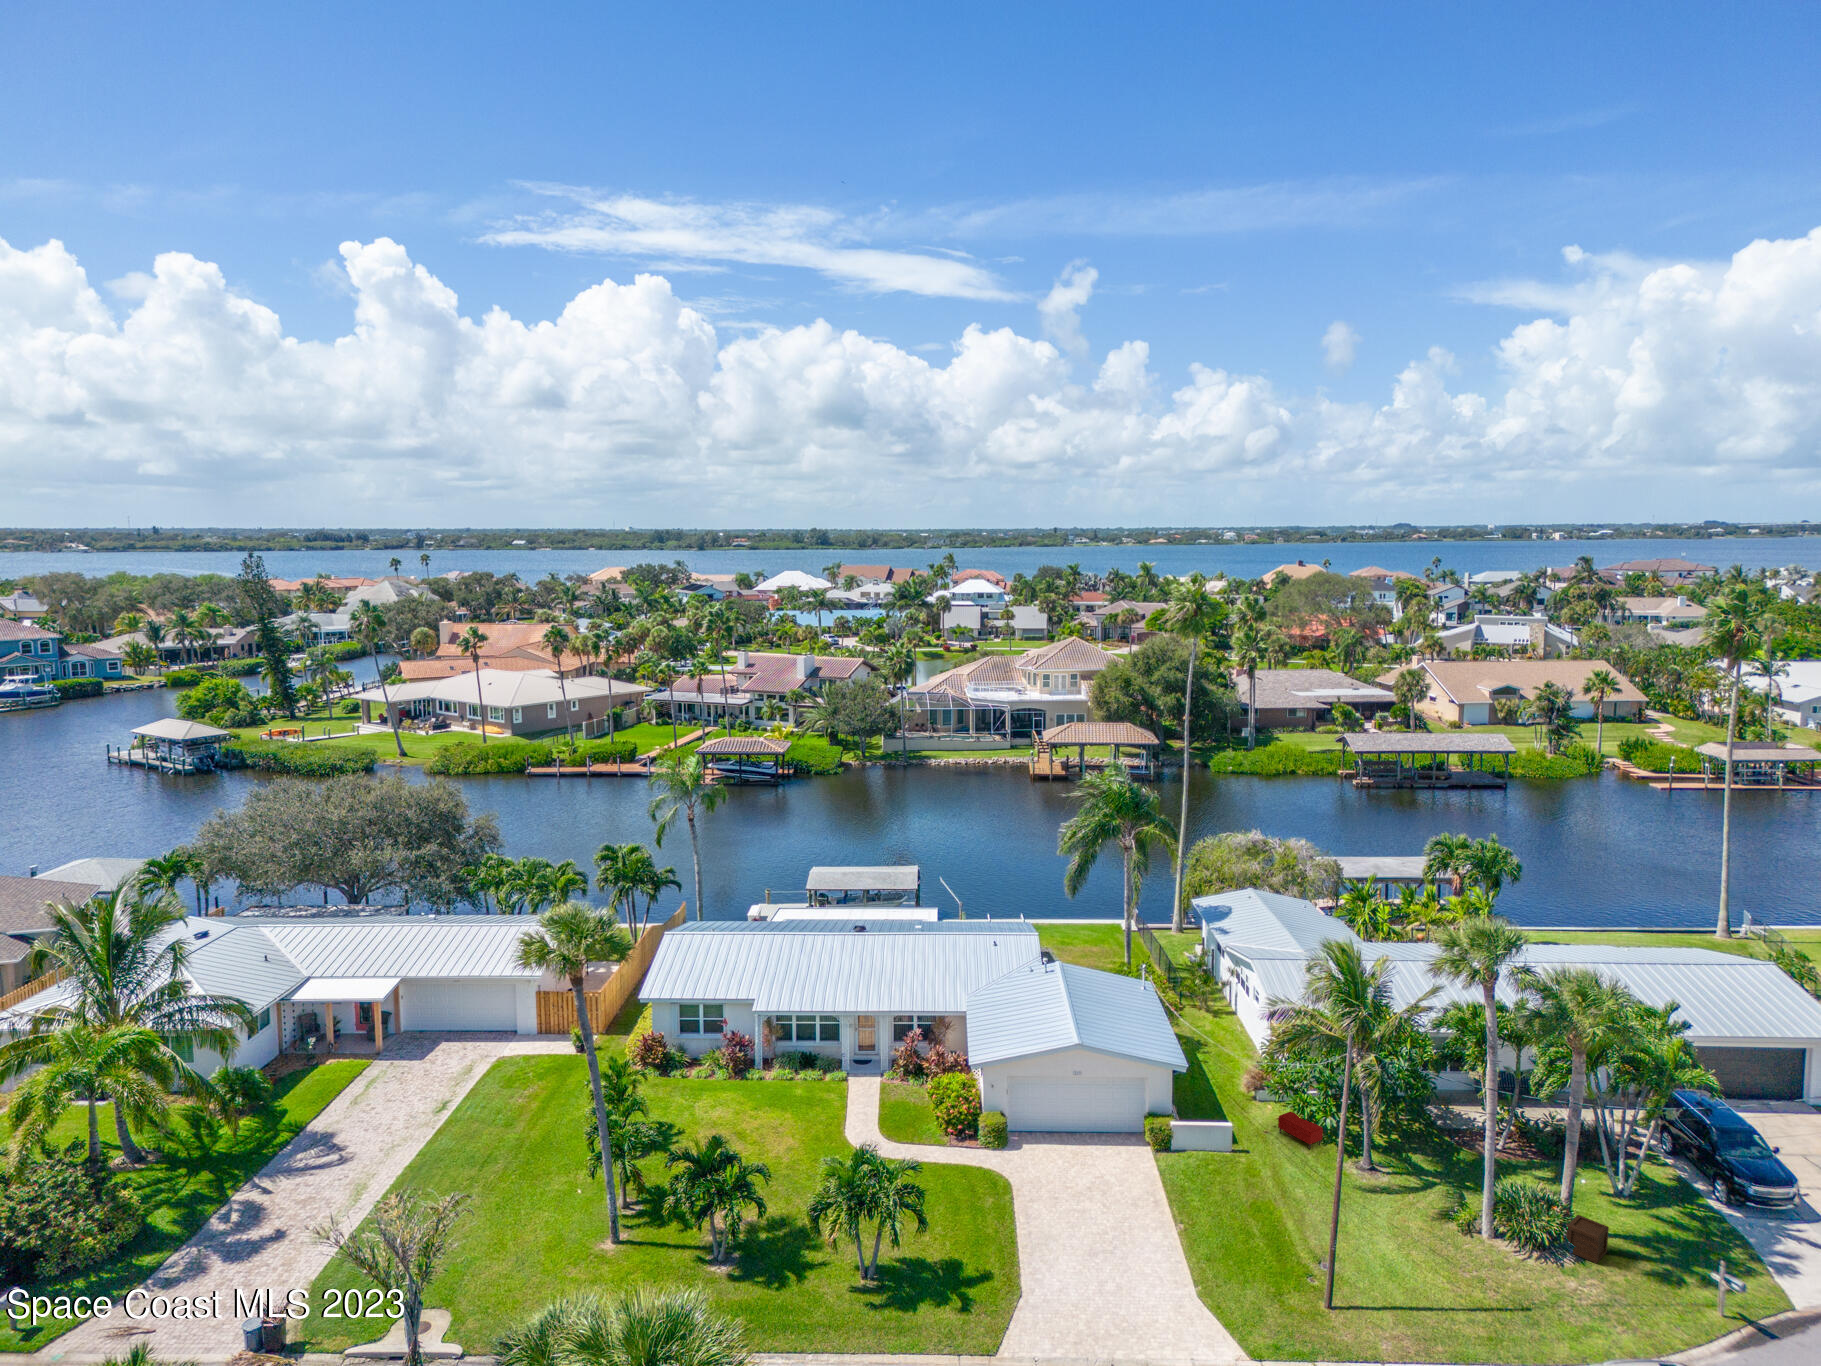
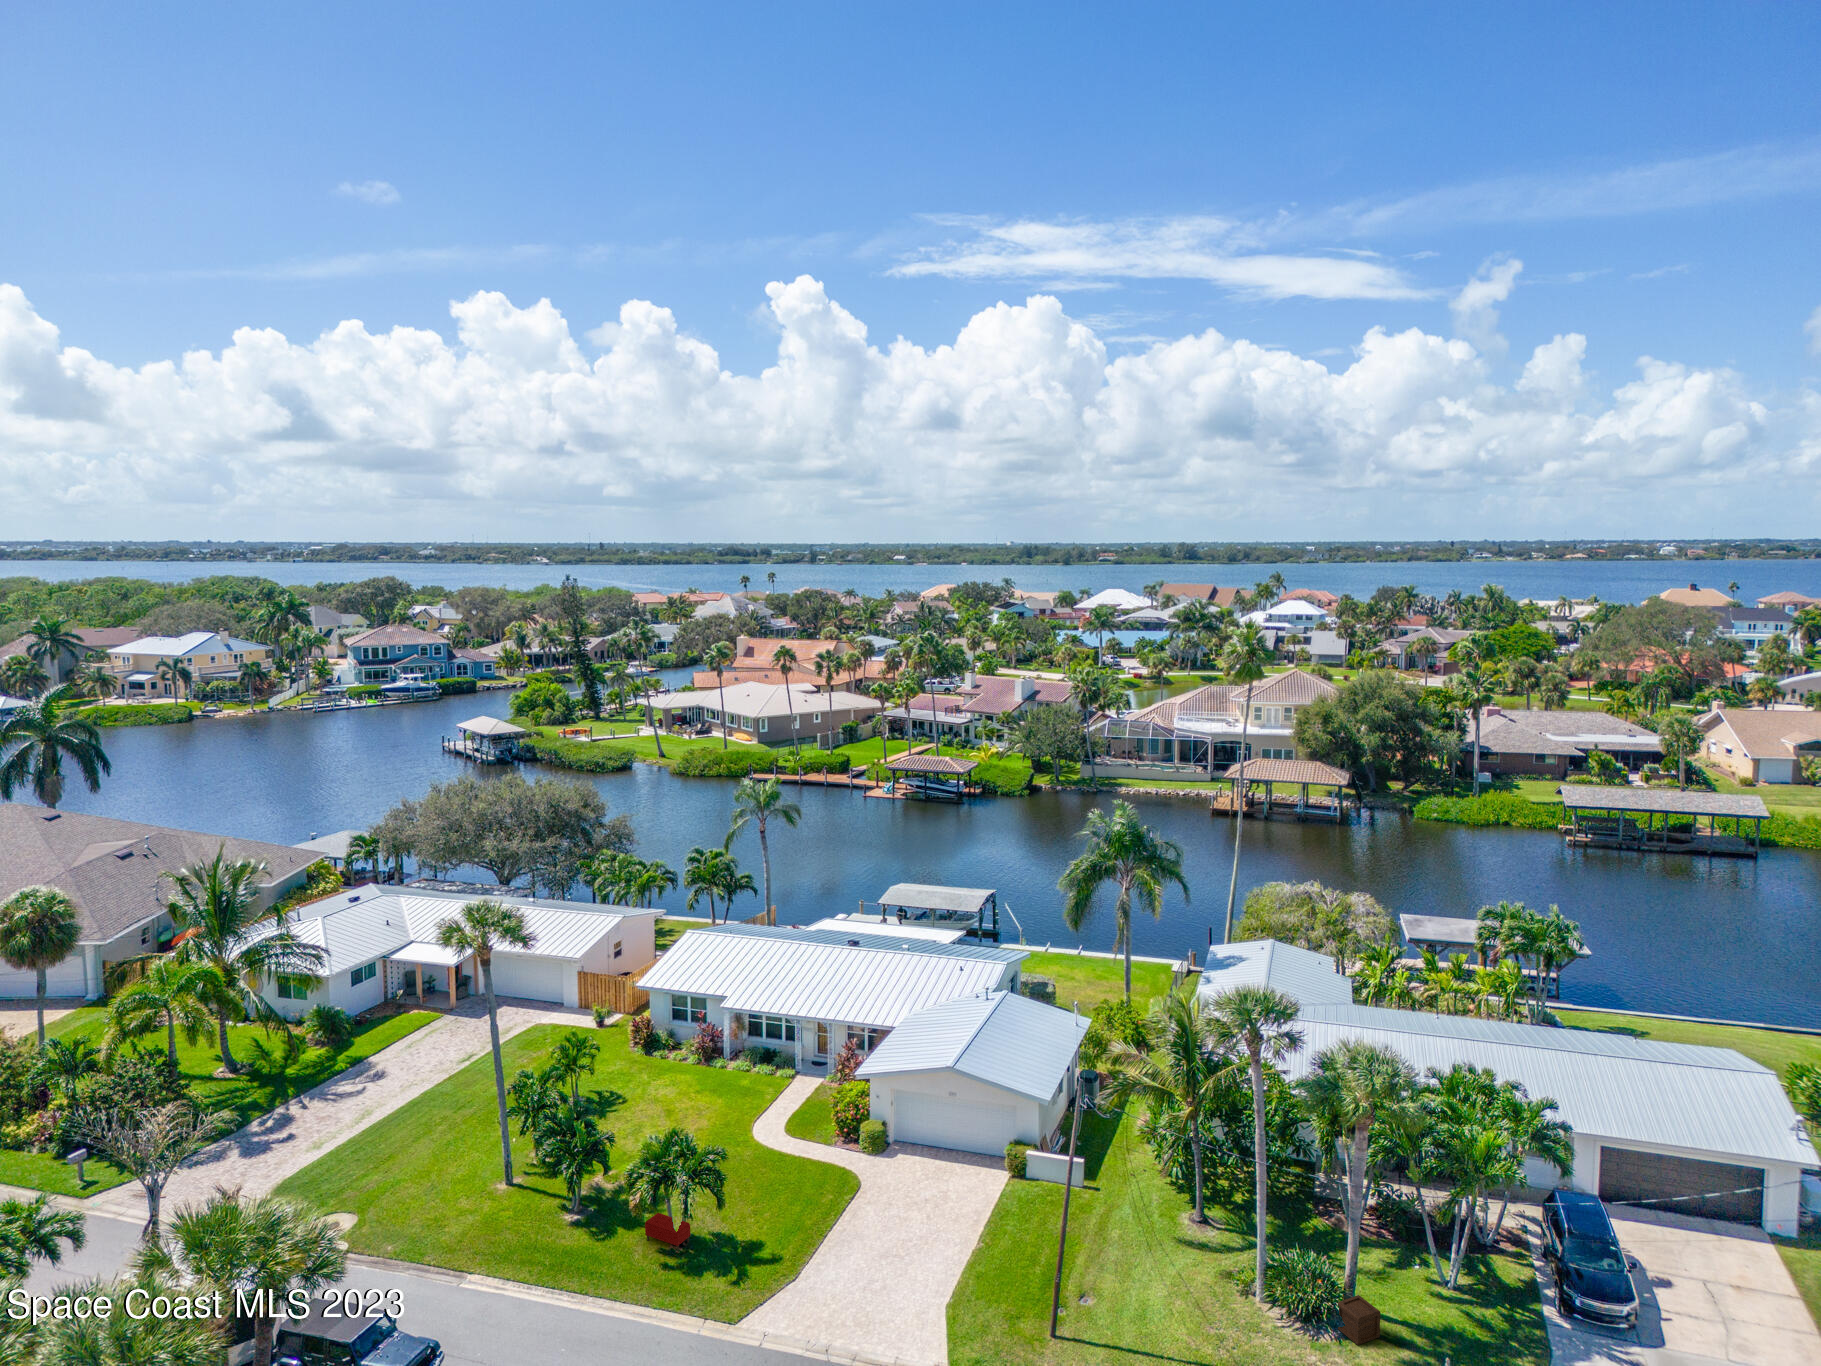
bench: present [1278,1112,1323,1149] -> present [645,1213,690,1251]

